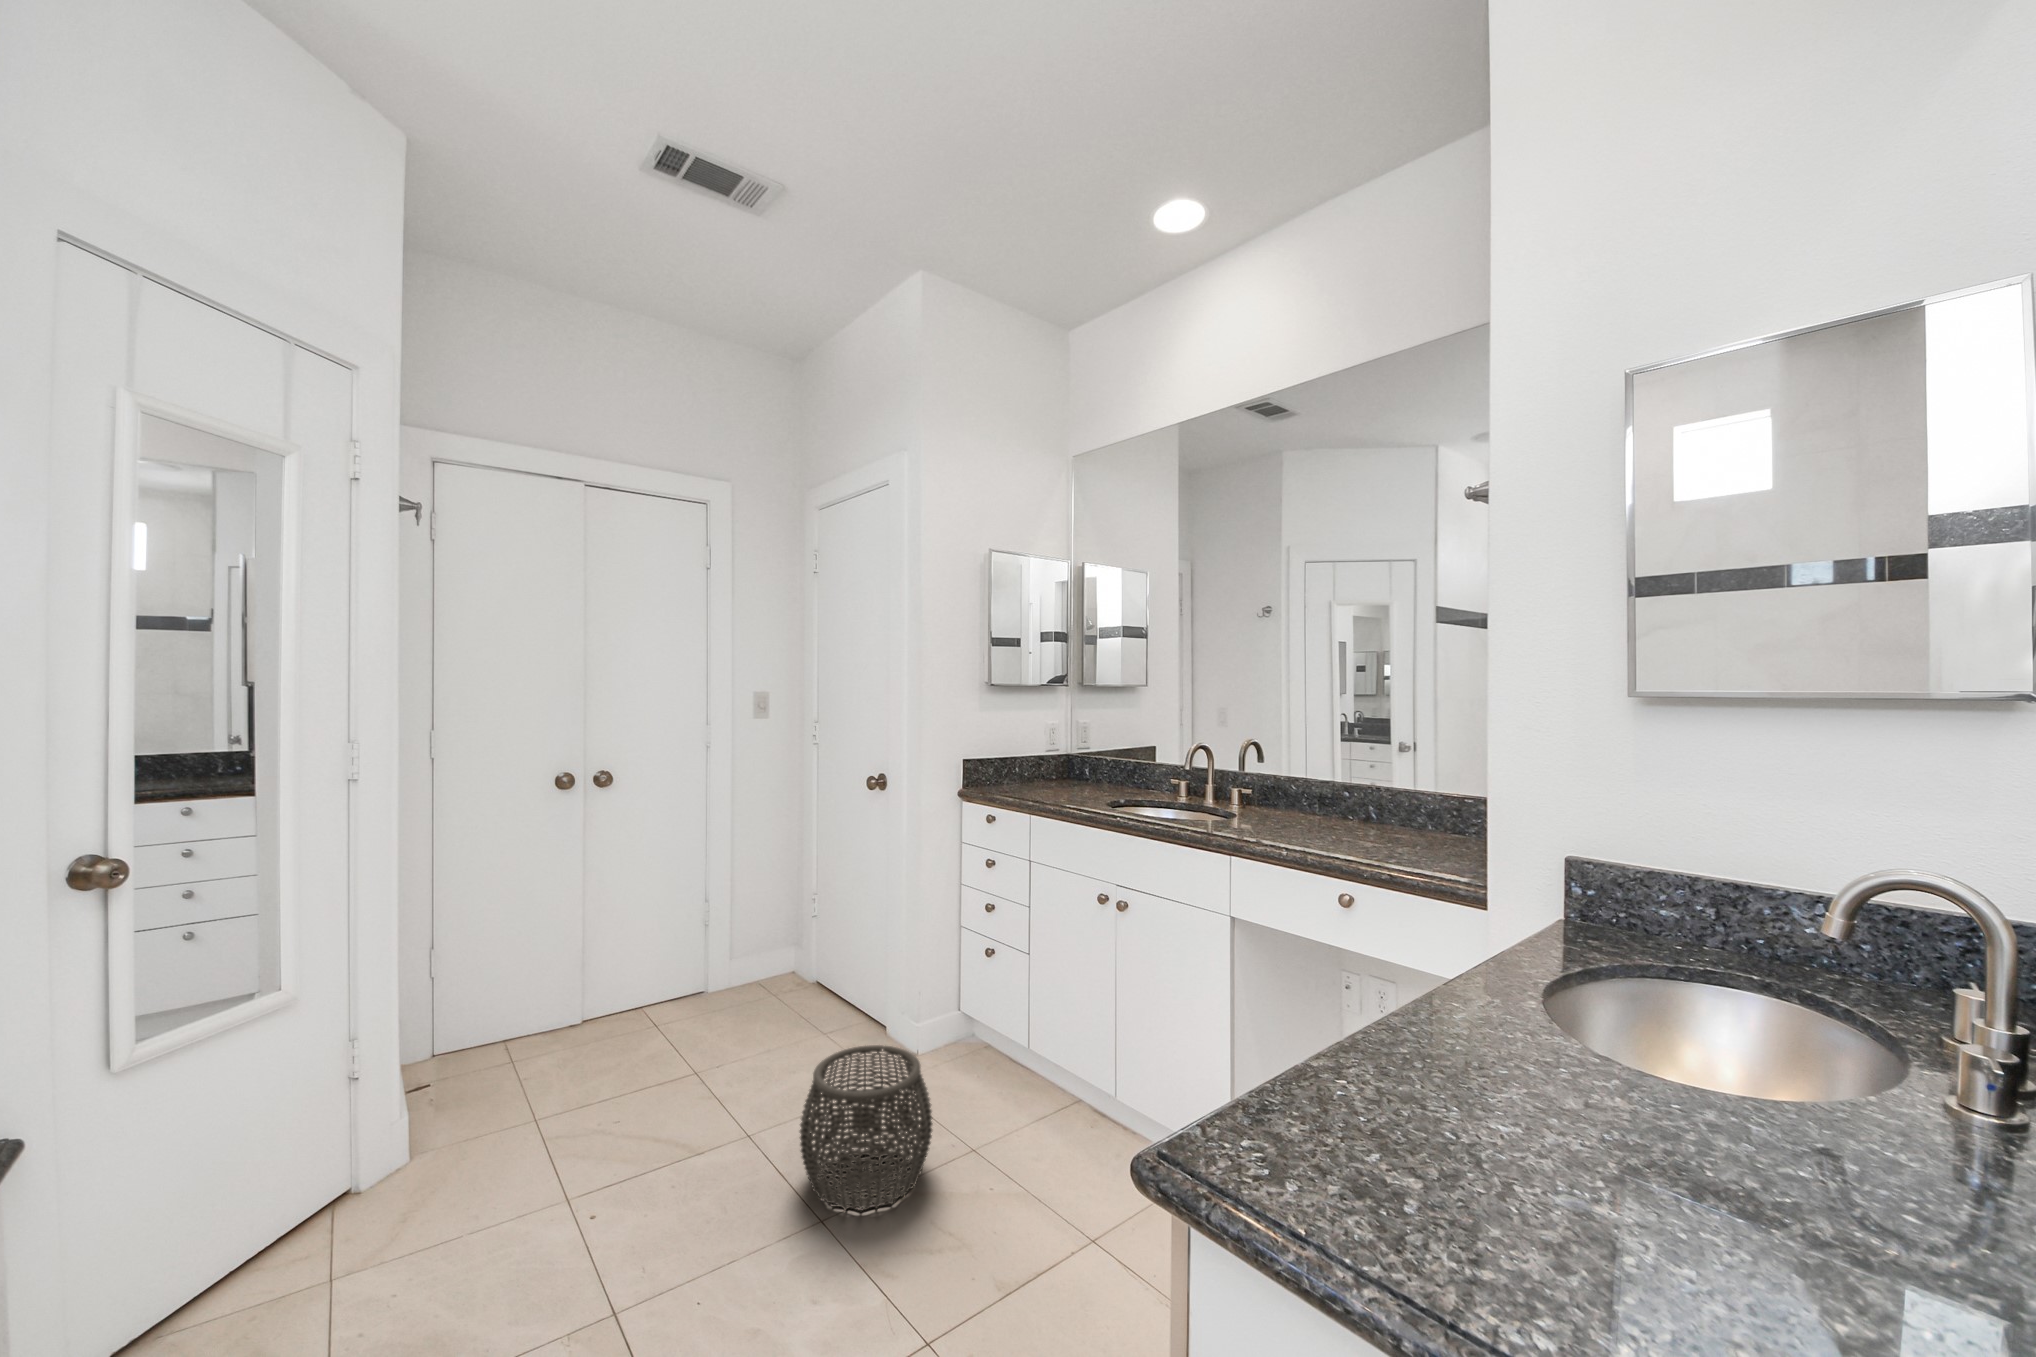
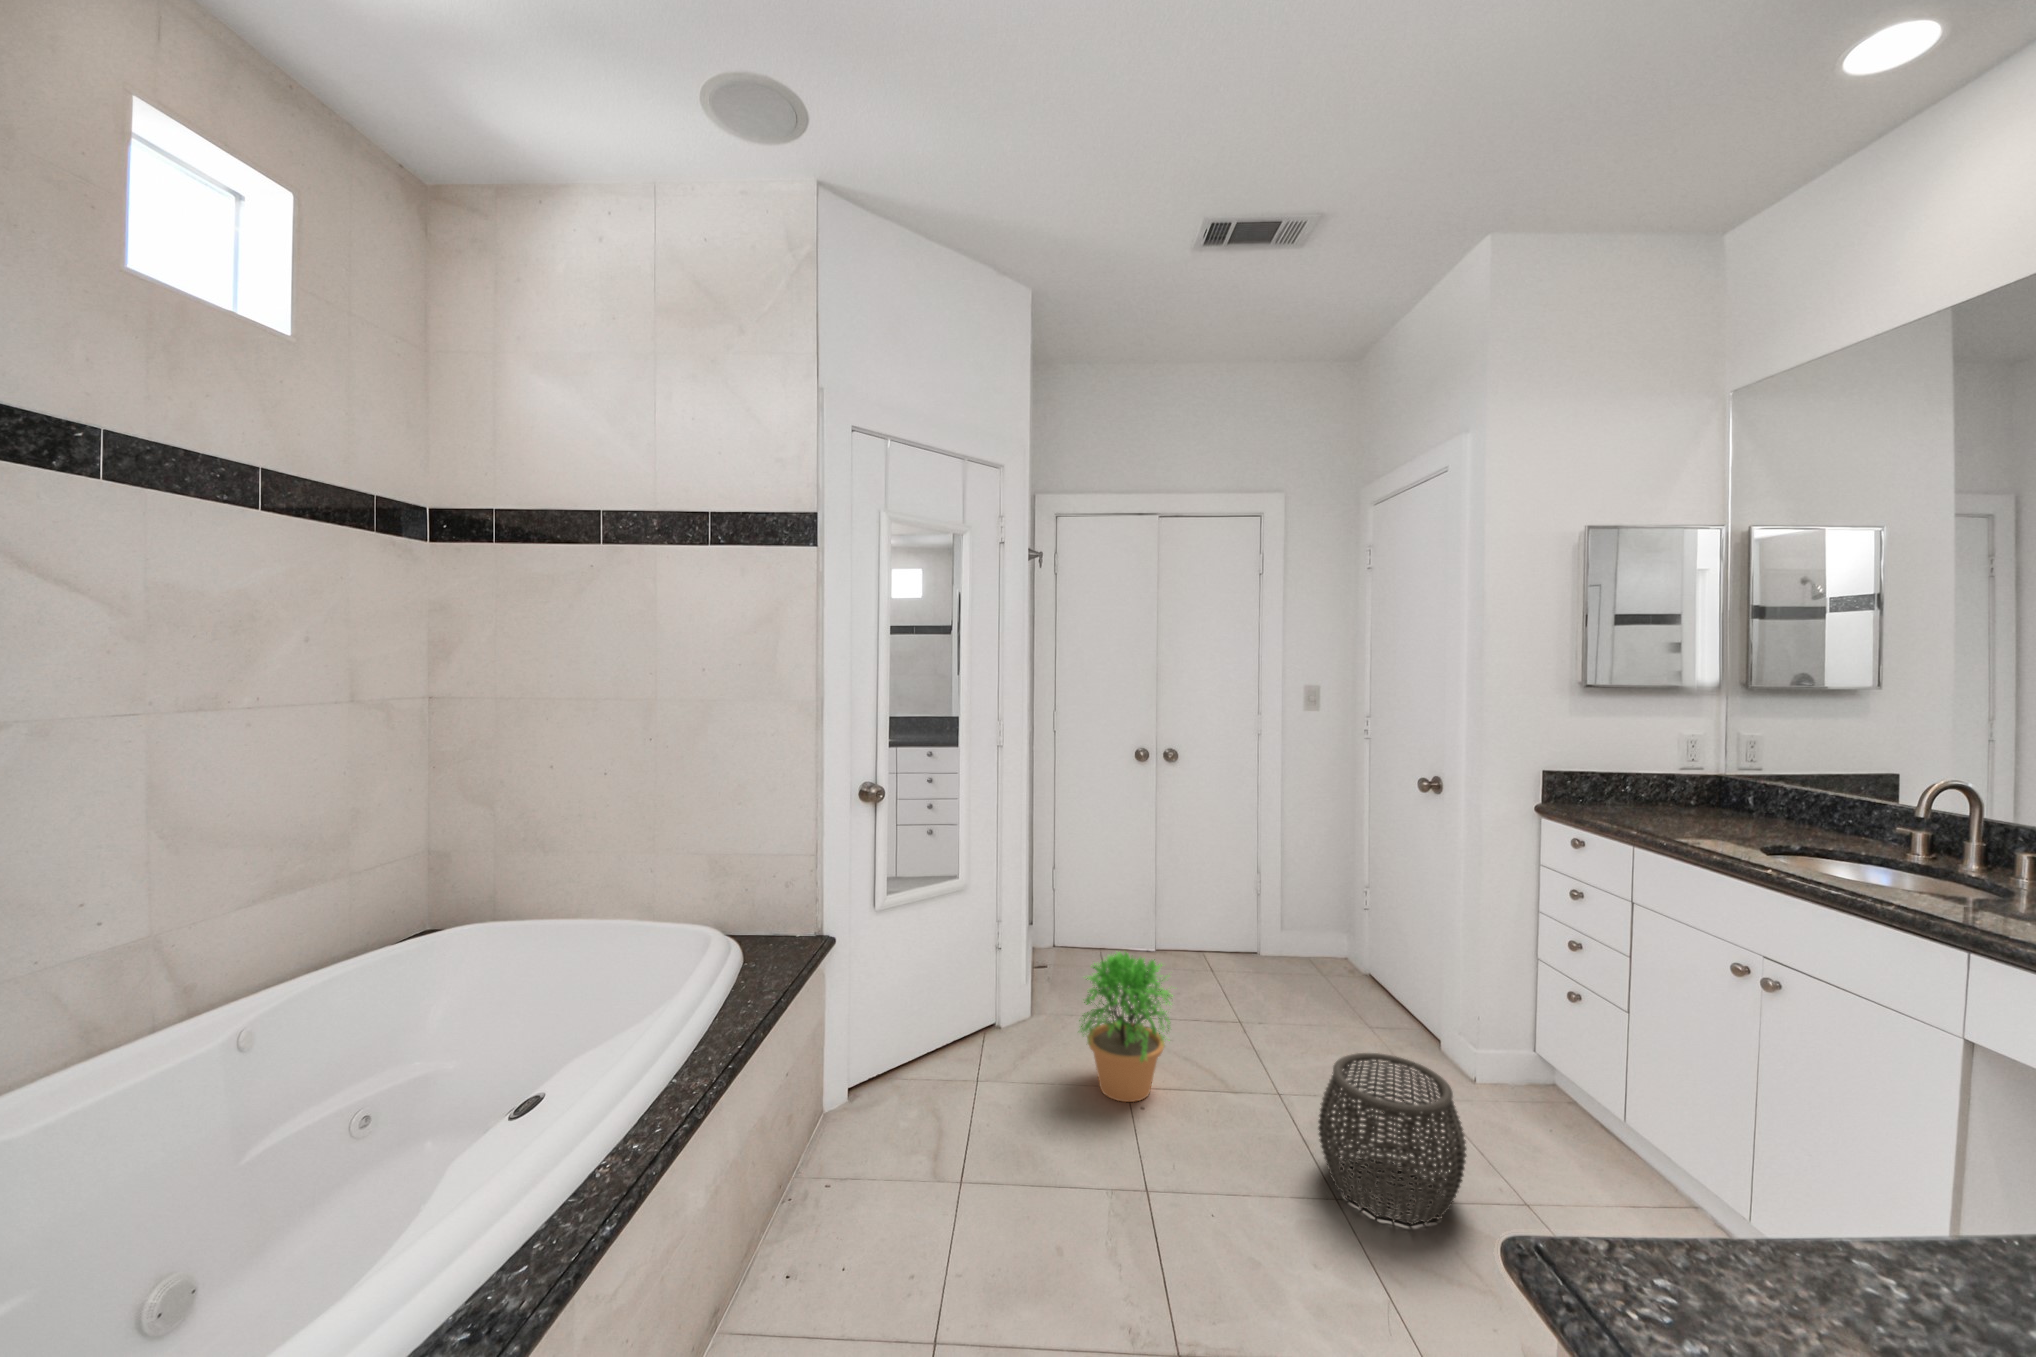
potted plant: none [492,1018,631,1209] -> present [1079,952,1173,1102]

